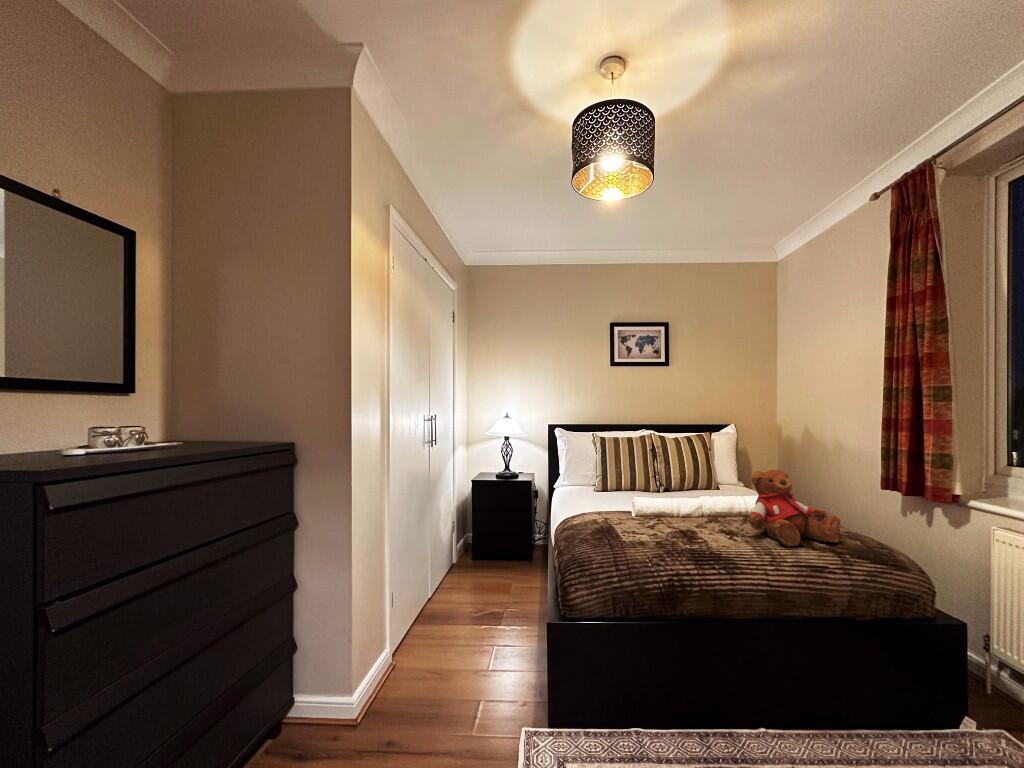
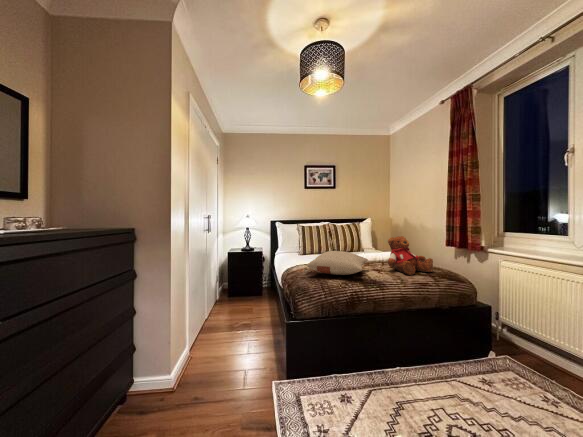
pillow: none [594,494,712,539] -> present [307,251,368,275]

